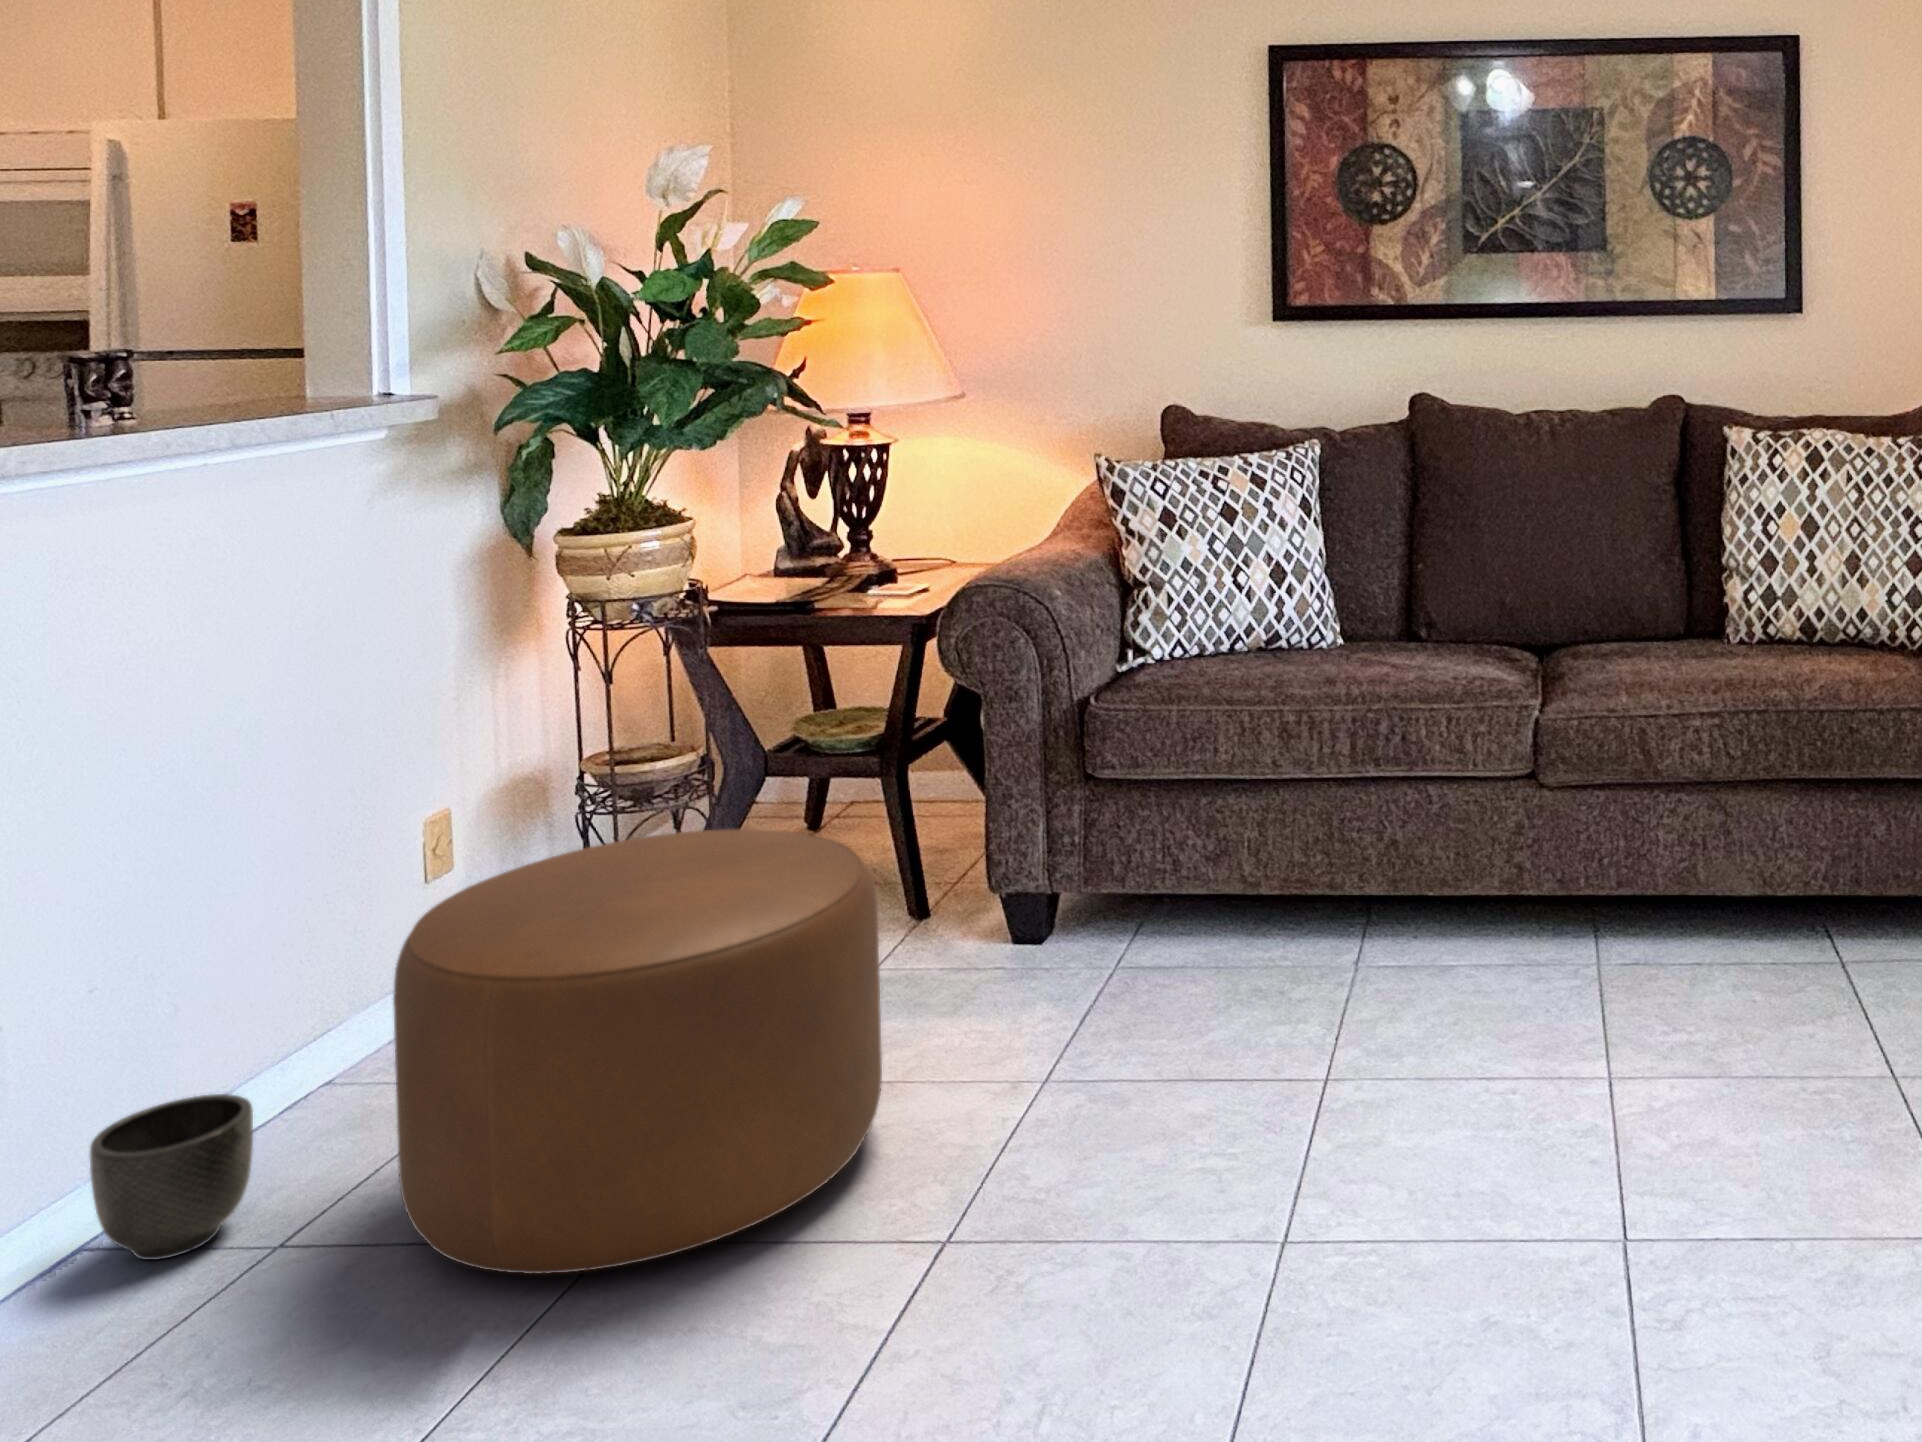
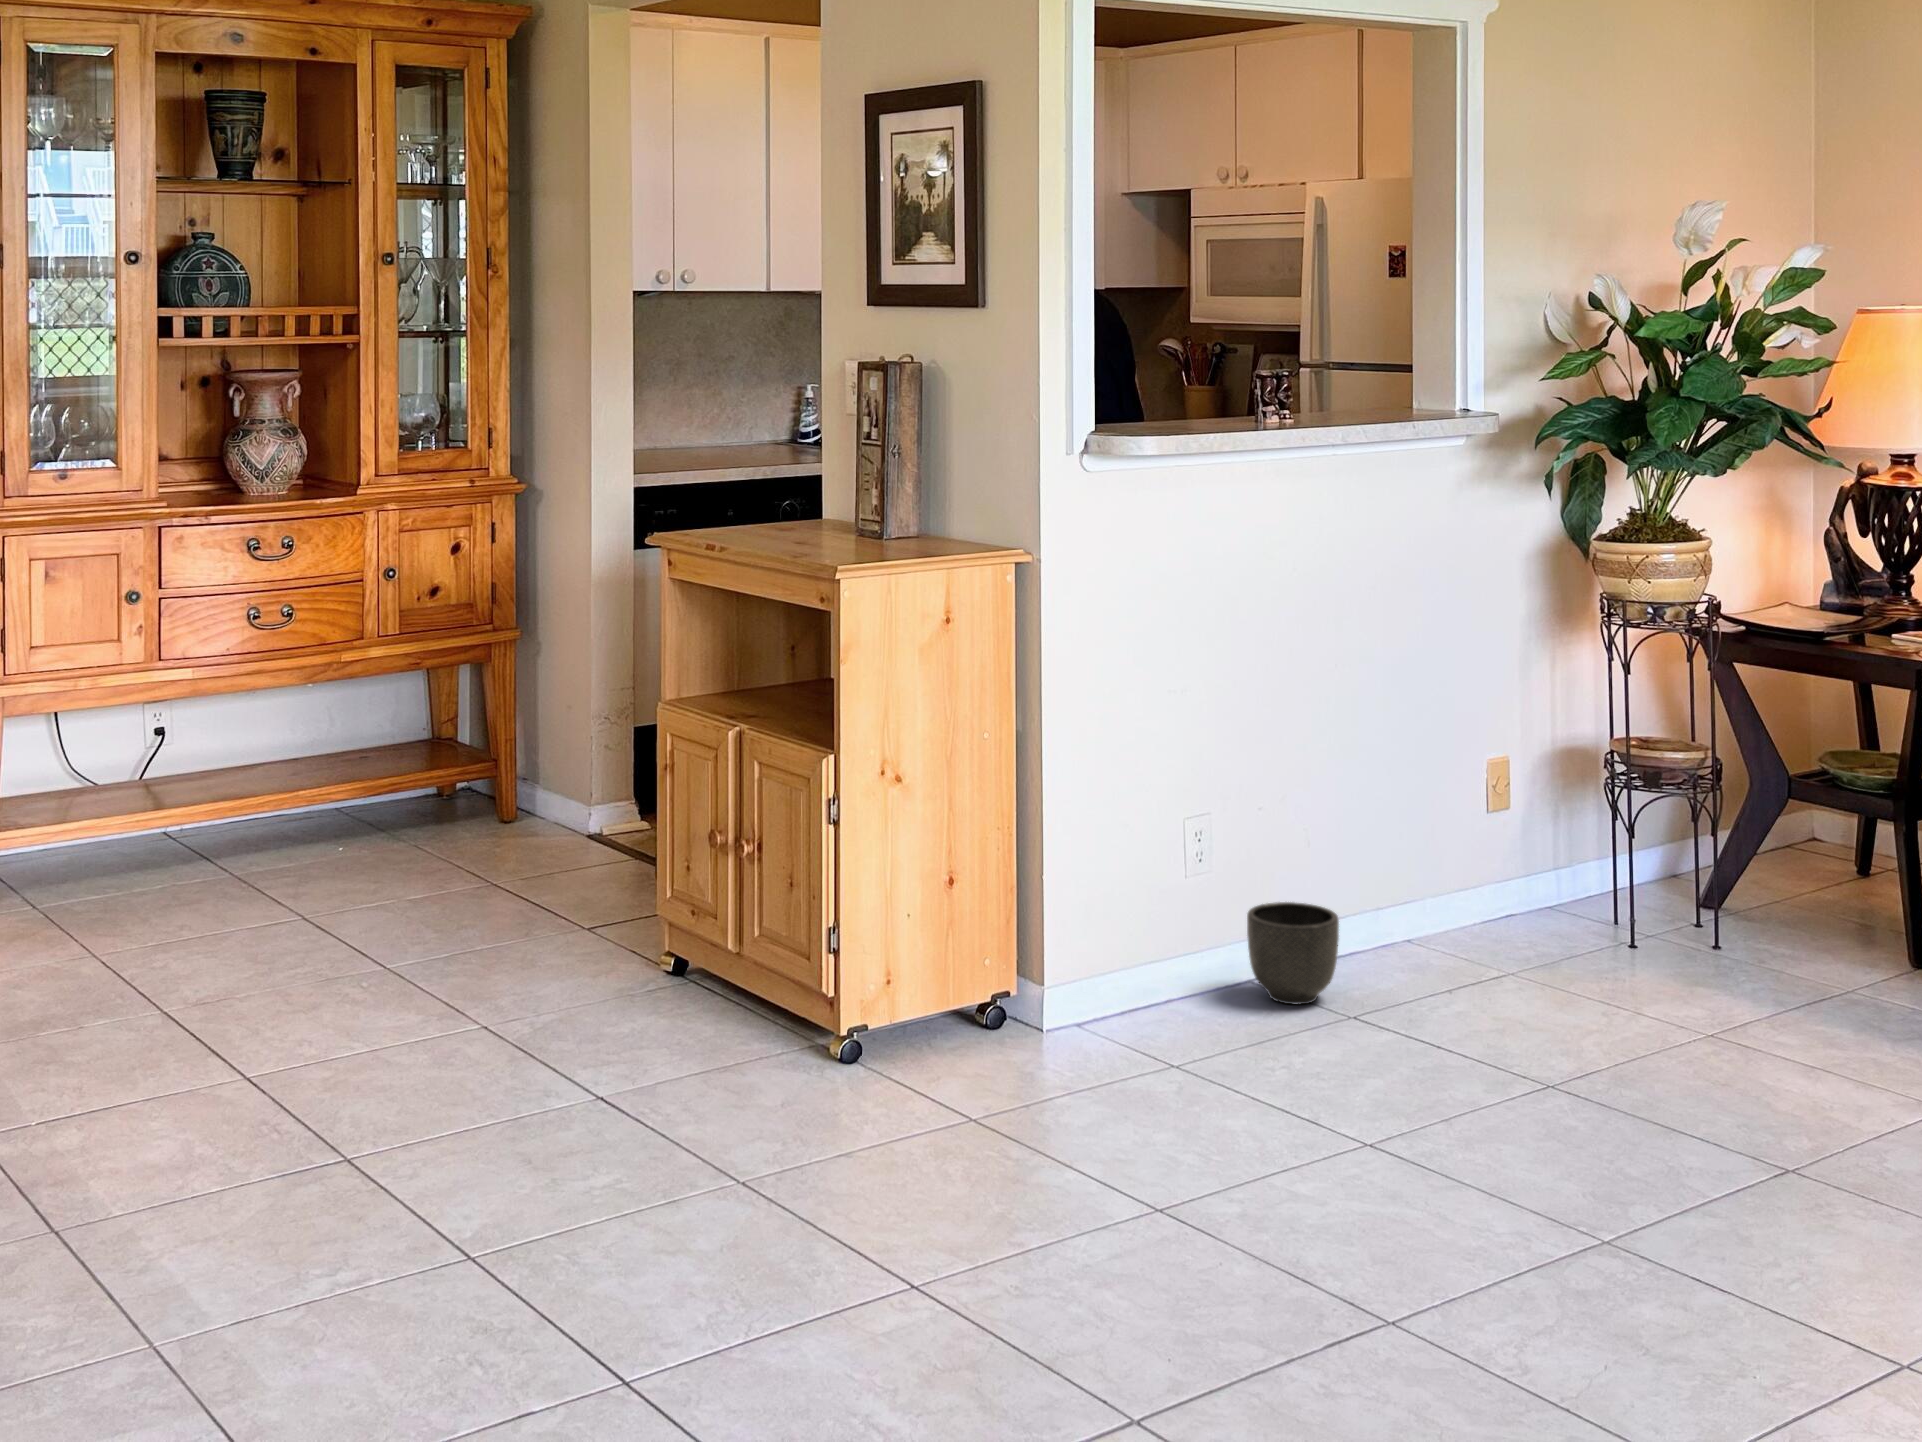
ottoman: present [393,829,882,1274] -> none [1413,793,1781,1108]

